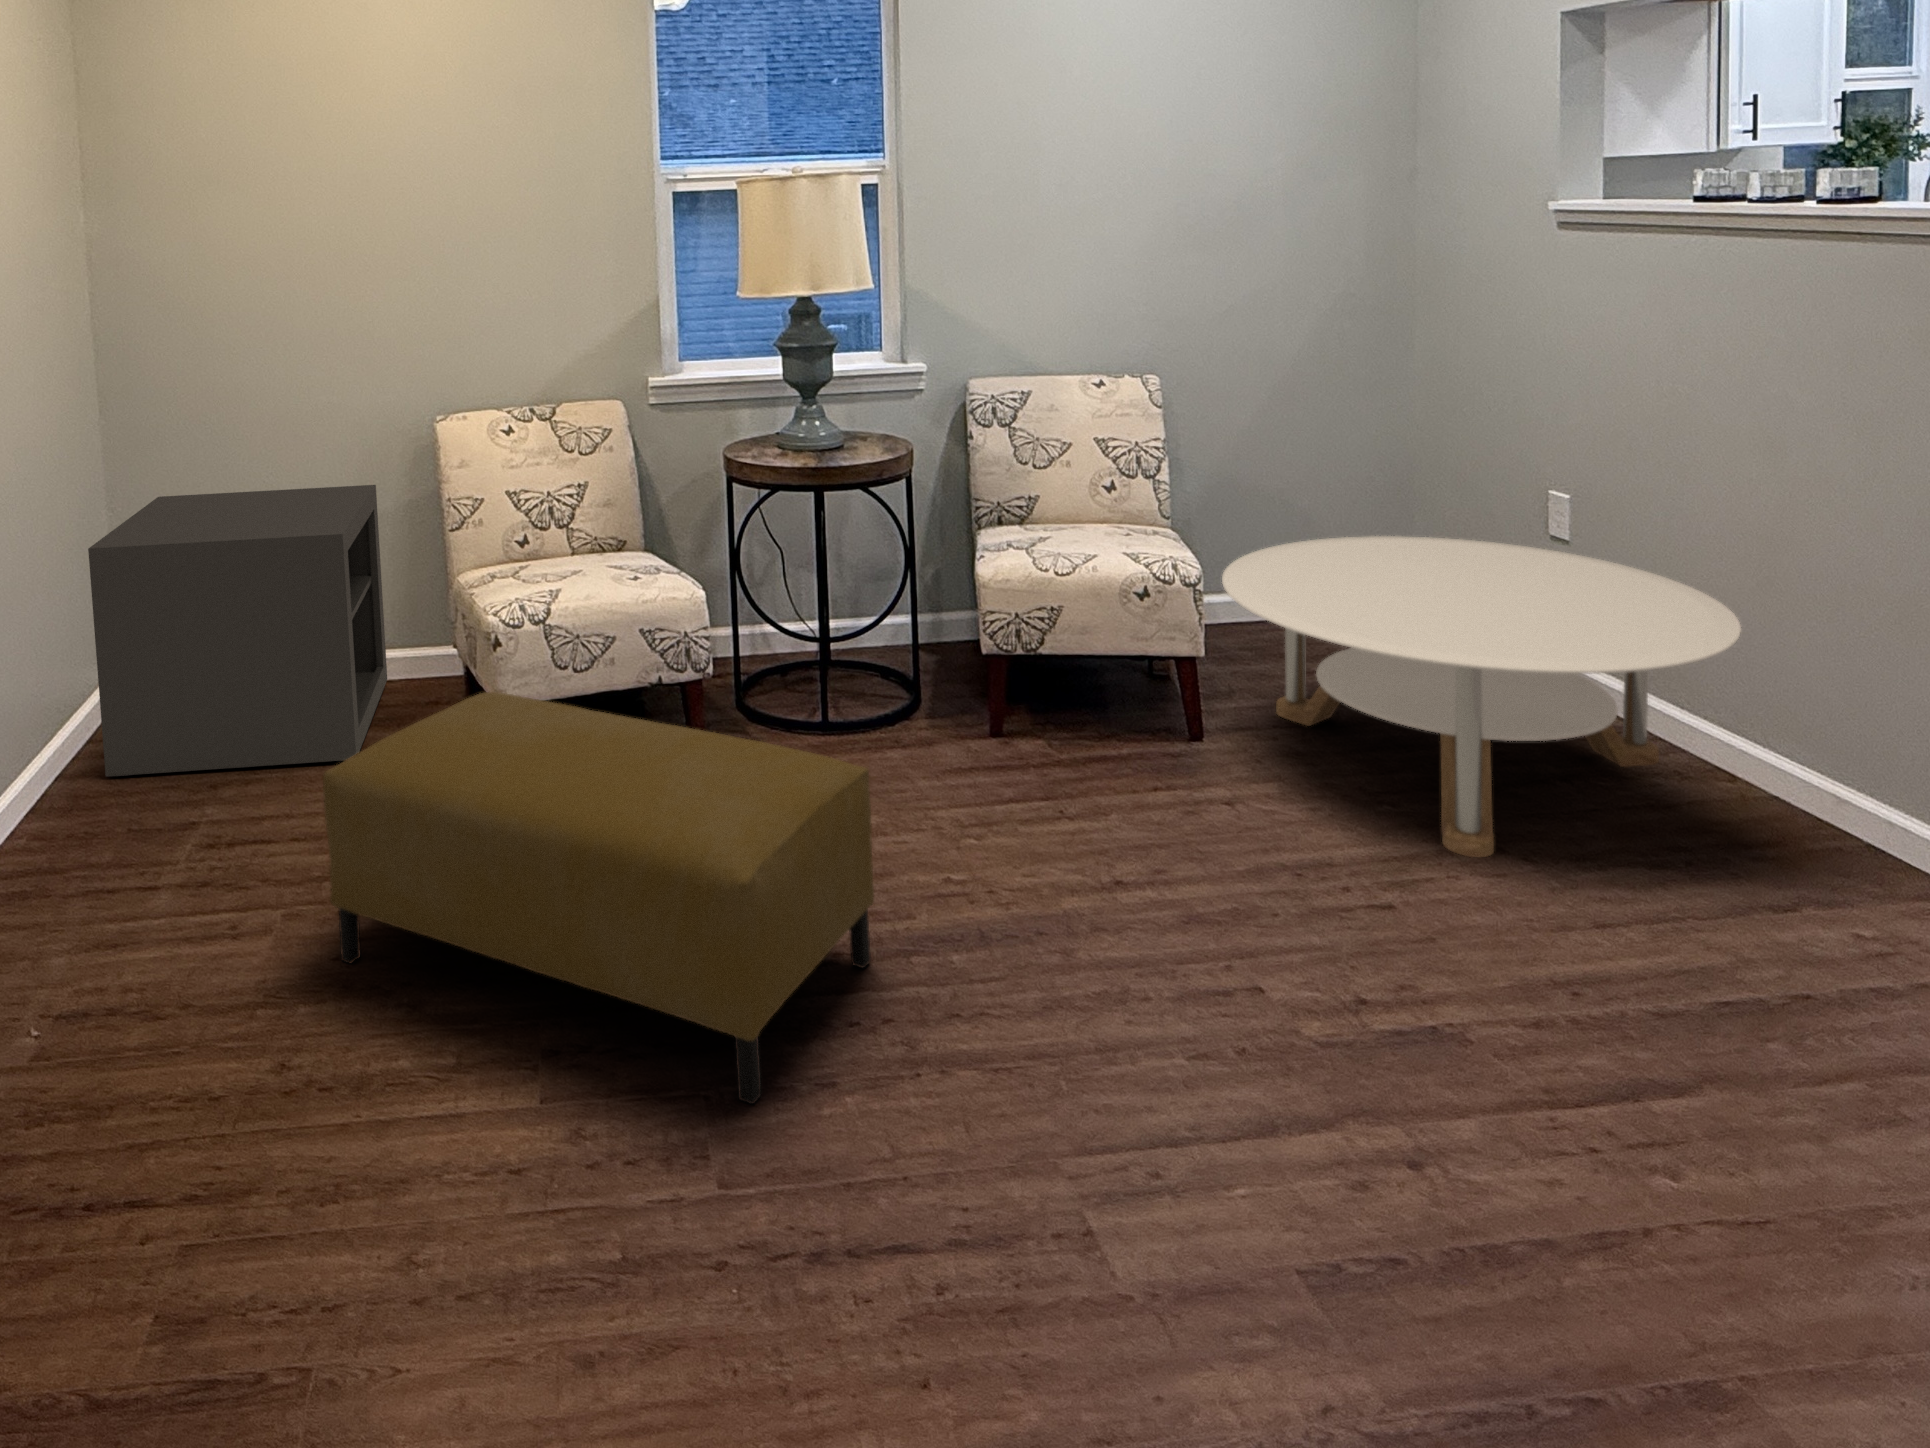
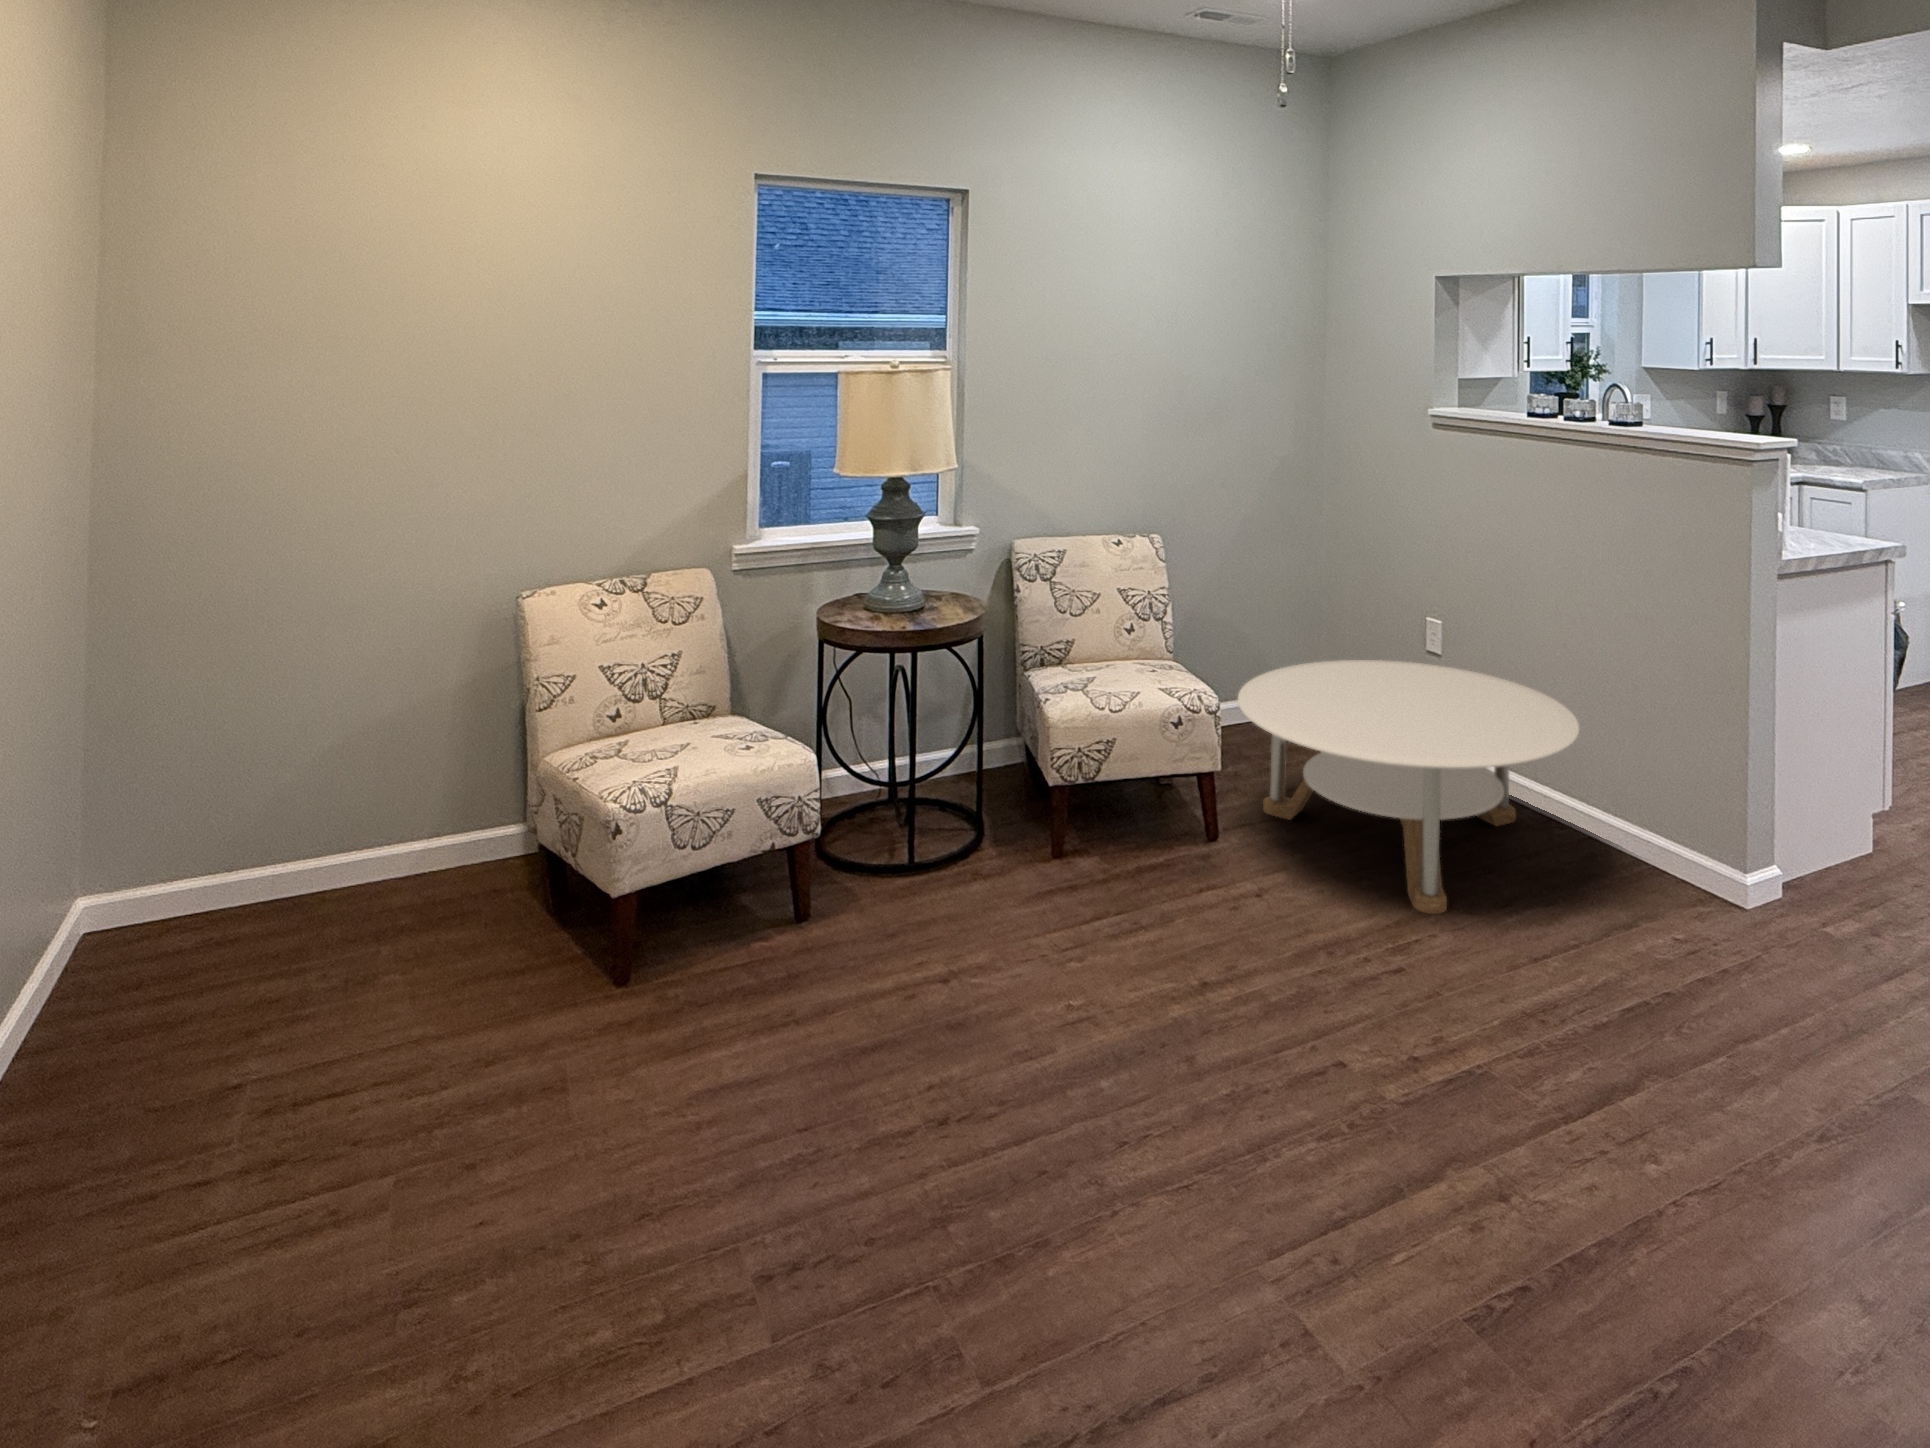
storage cabinet: present [88,485,387,777] -> none [82,665,433,1050]
ottoman: present [323,692,874,1104] -> none [493,887,1051,1263]

